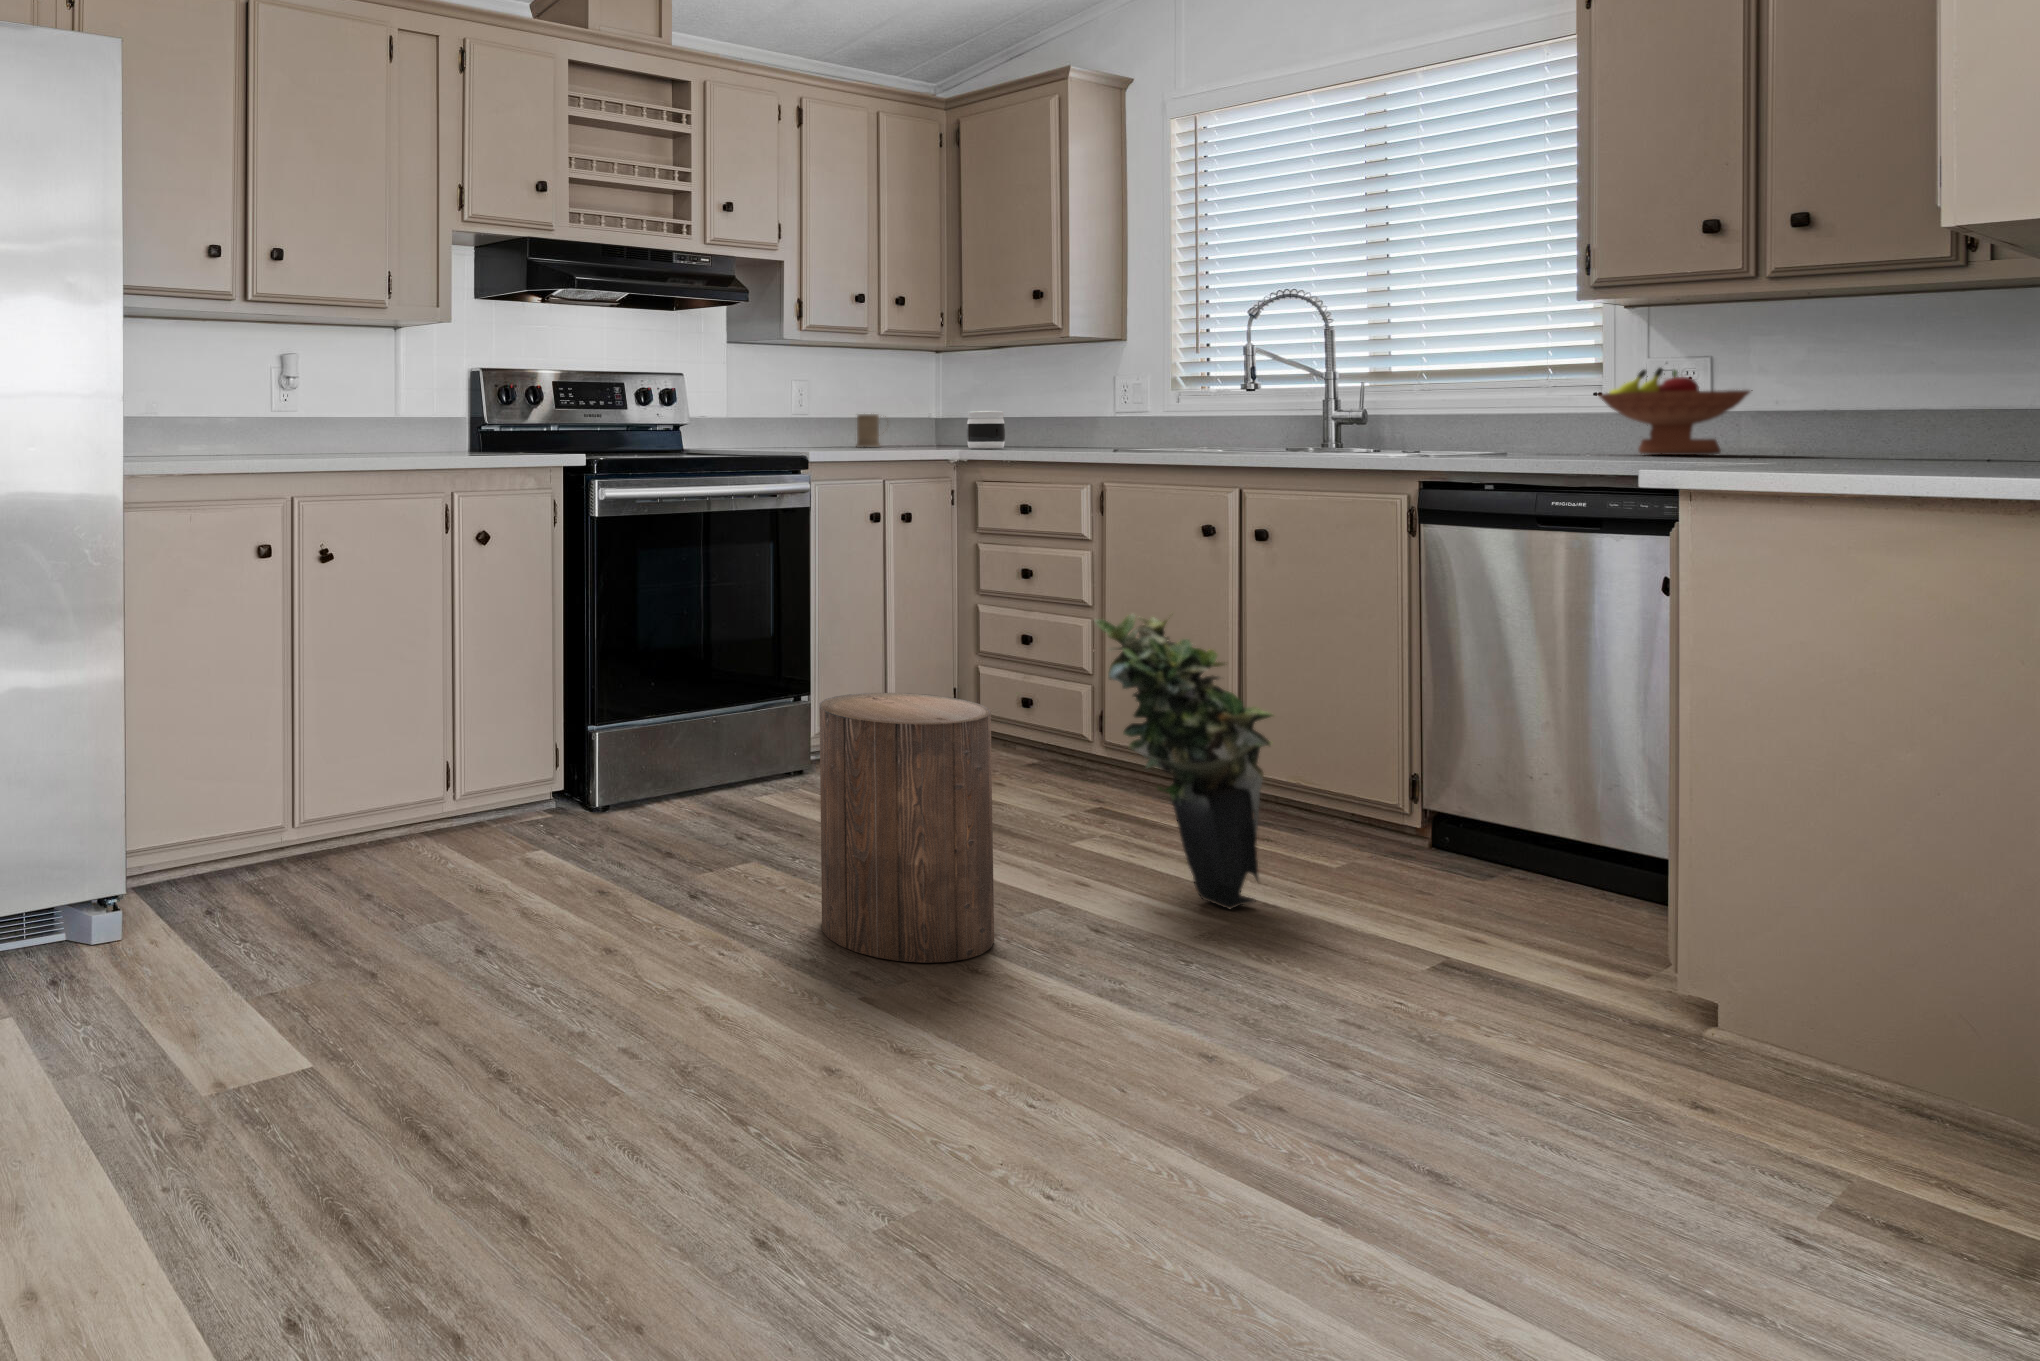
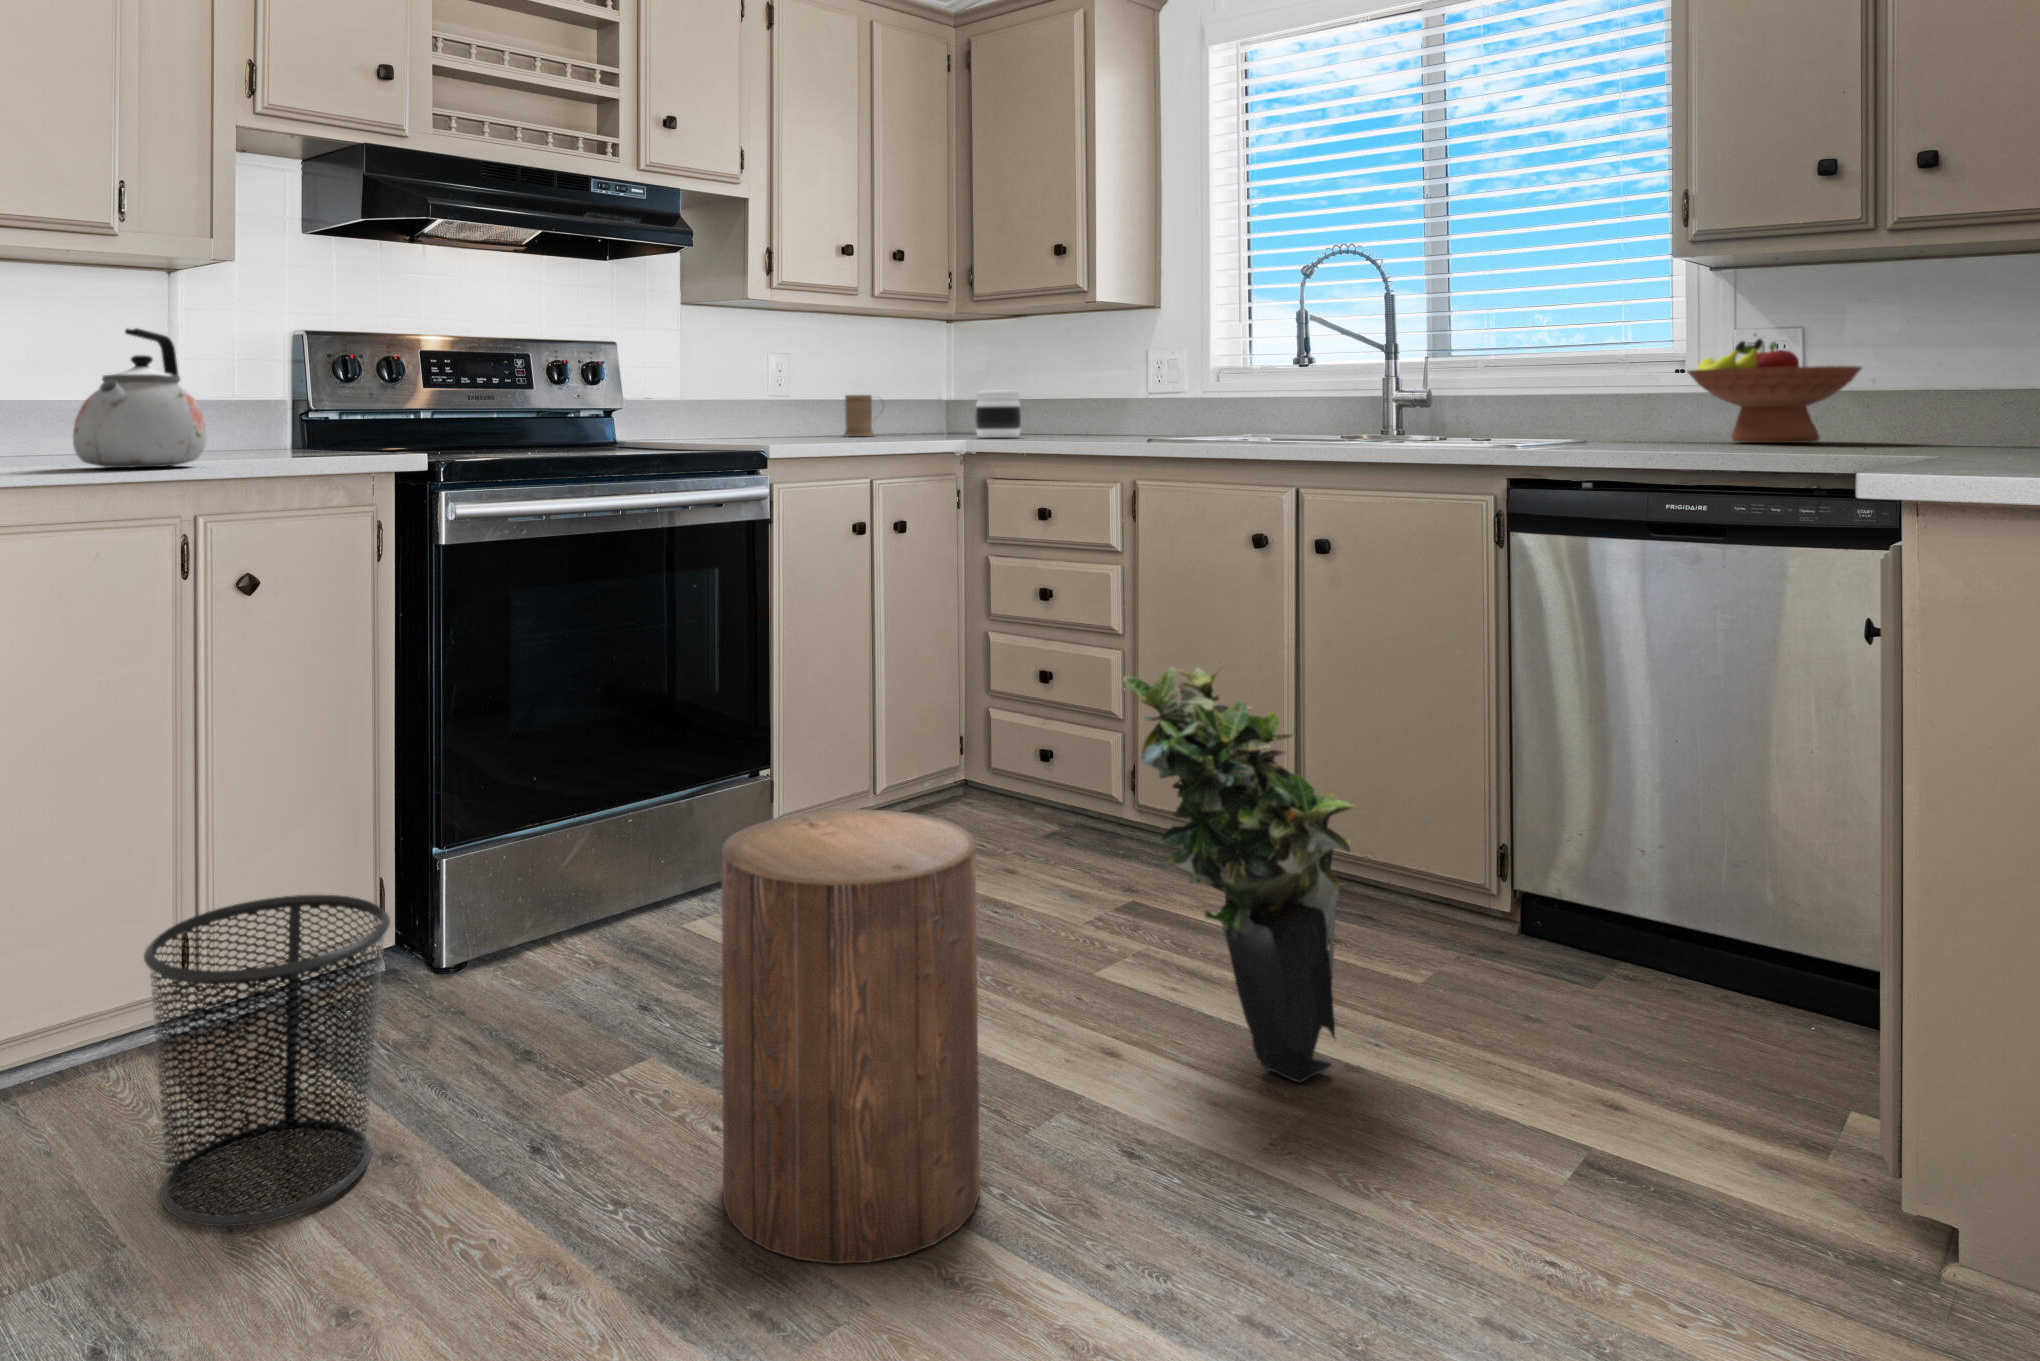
kettle: none [382,370,458,459] -> present [73,328,207,468]
waste bin: none [462,731,602,915] -> present [144,895,390,1227]

